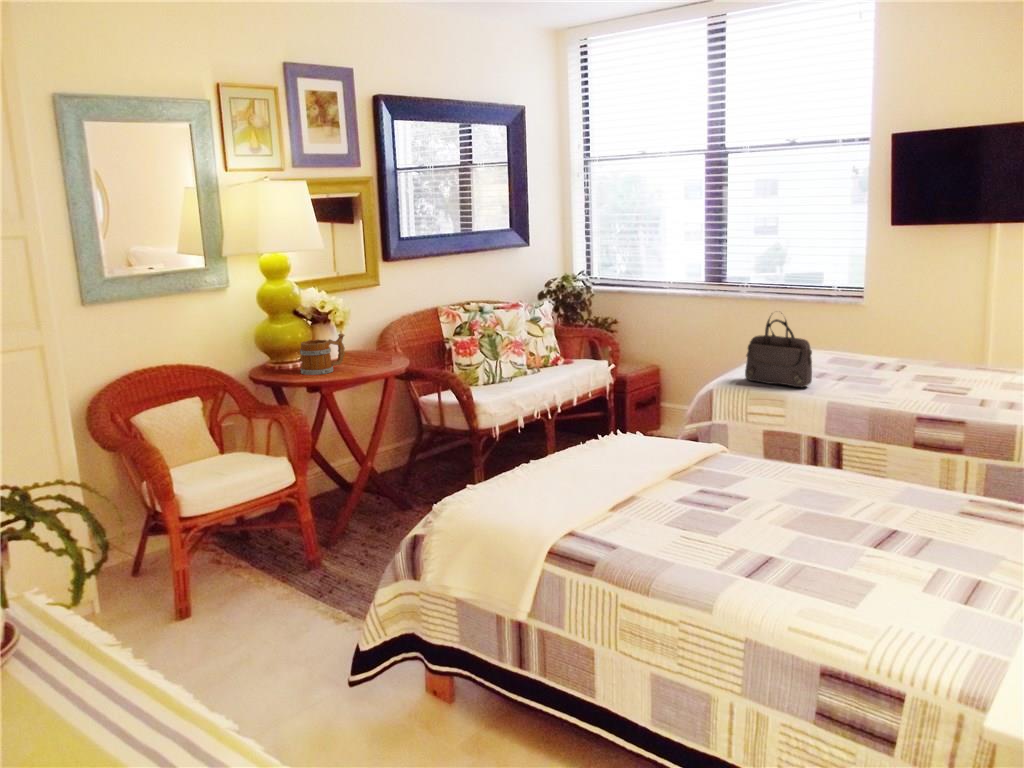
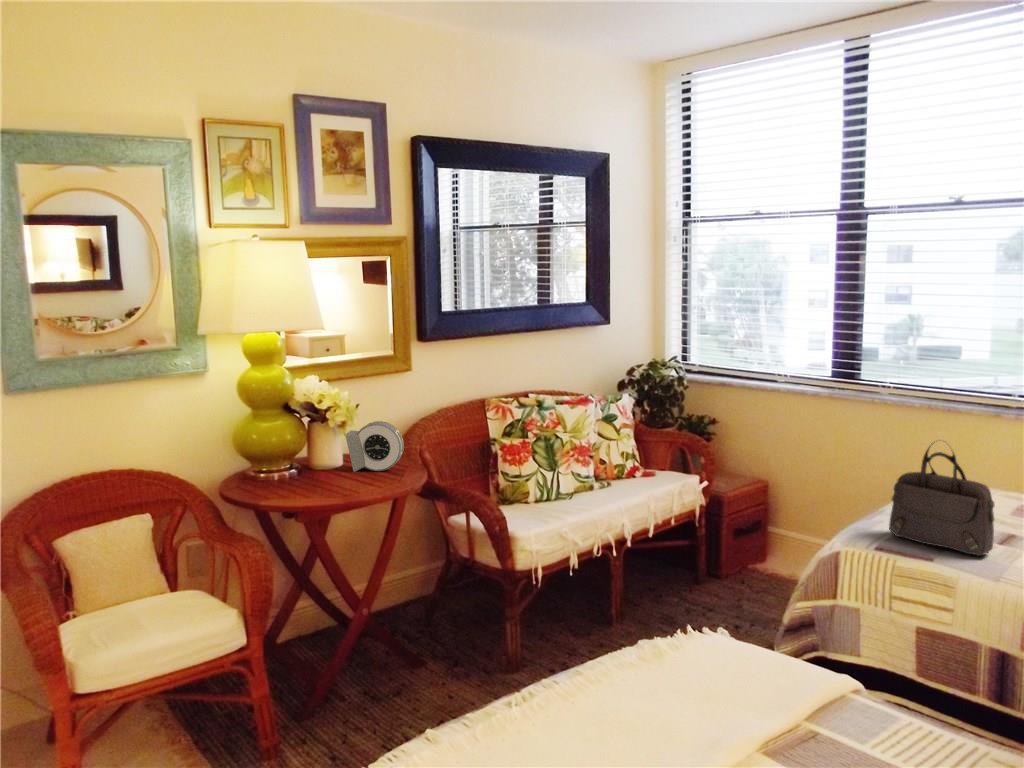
alarm clock: none [343,322,388,362] -> present [345,421,404,472]
mug: present [300,334,345,375] -> none [279,438,340,493]

